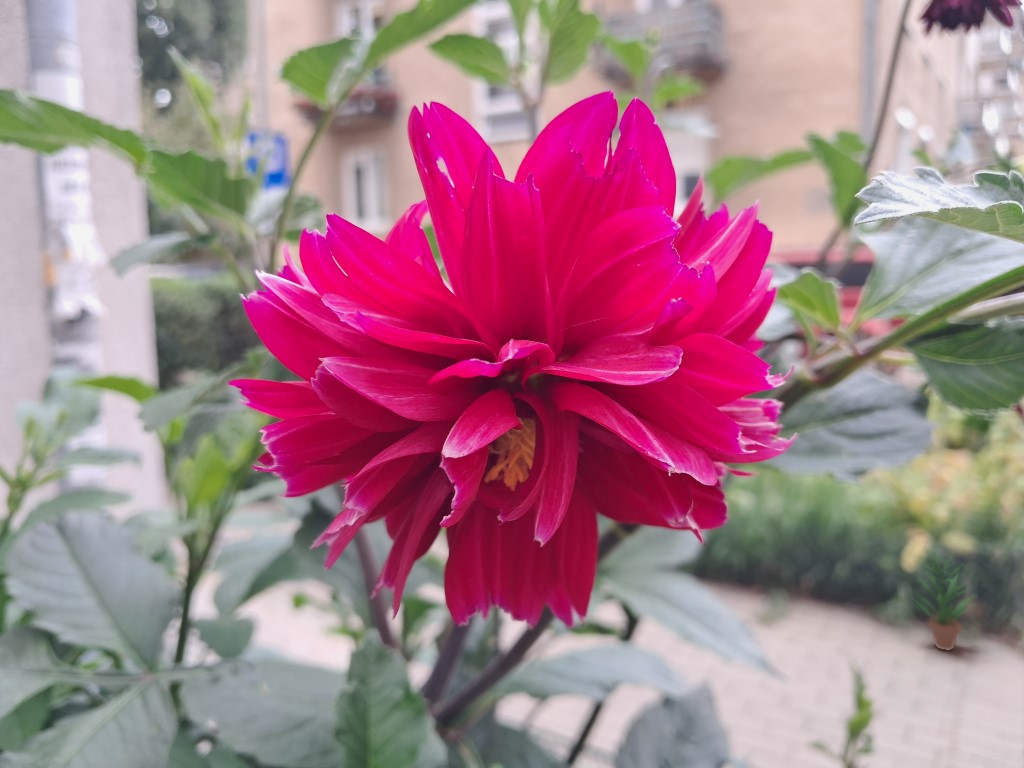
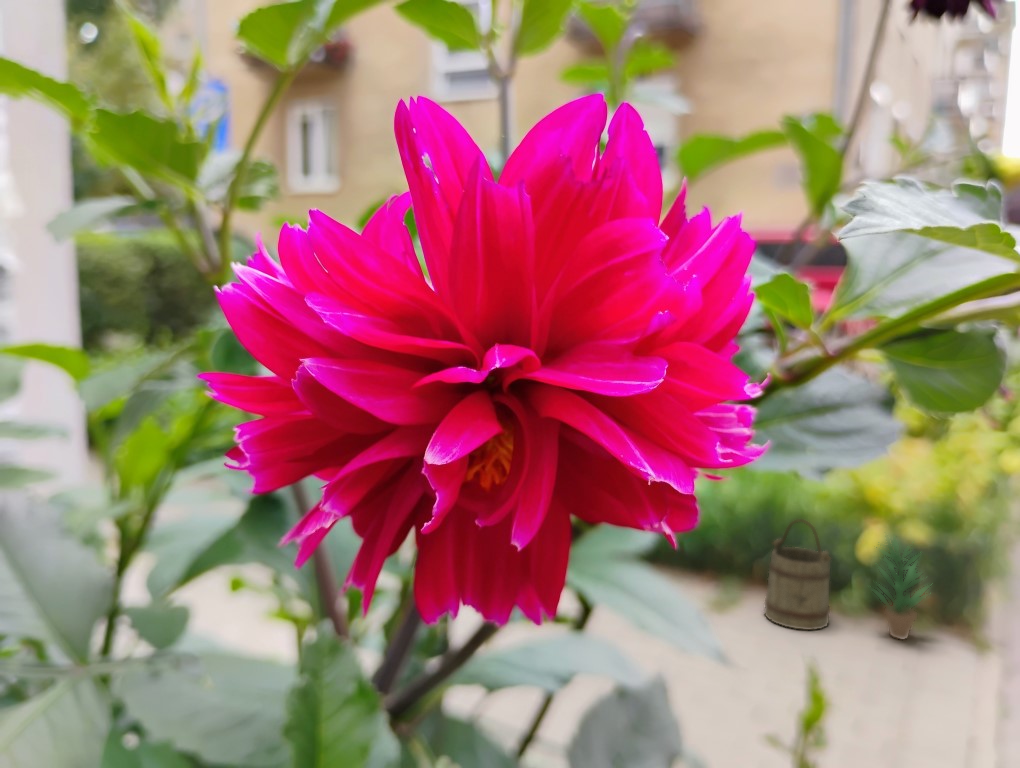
bucket: none [810,535,875,642] -> present [764,519,830,630]

